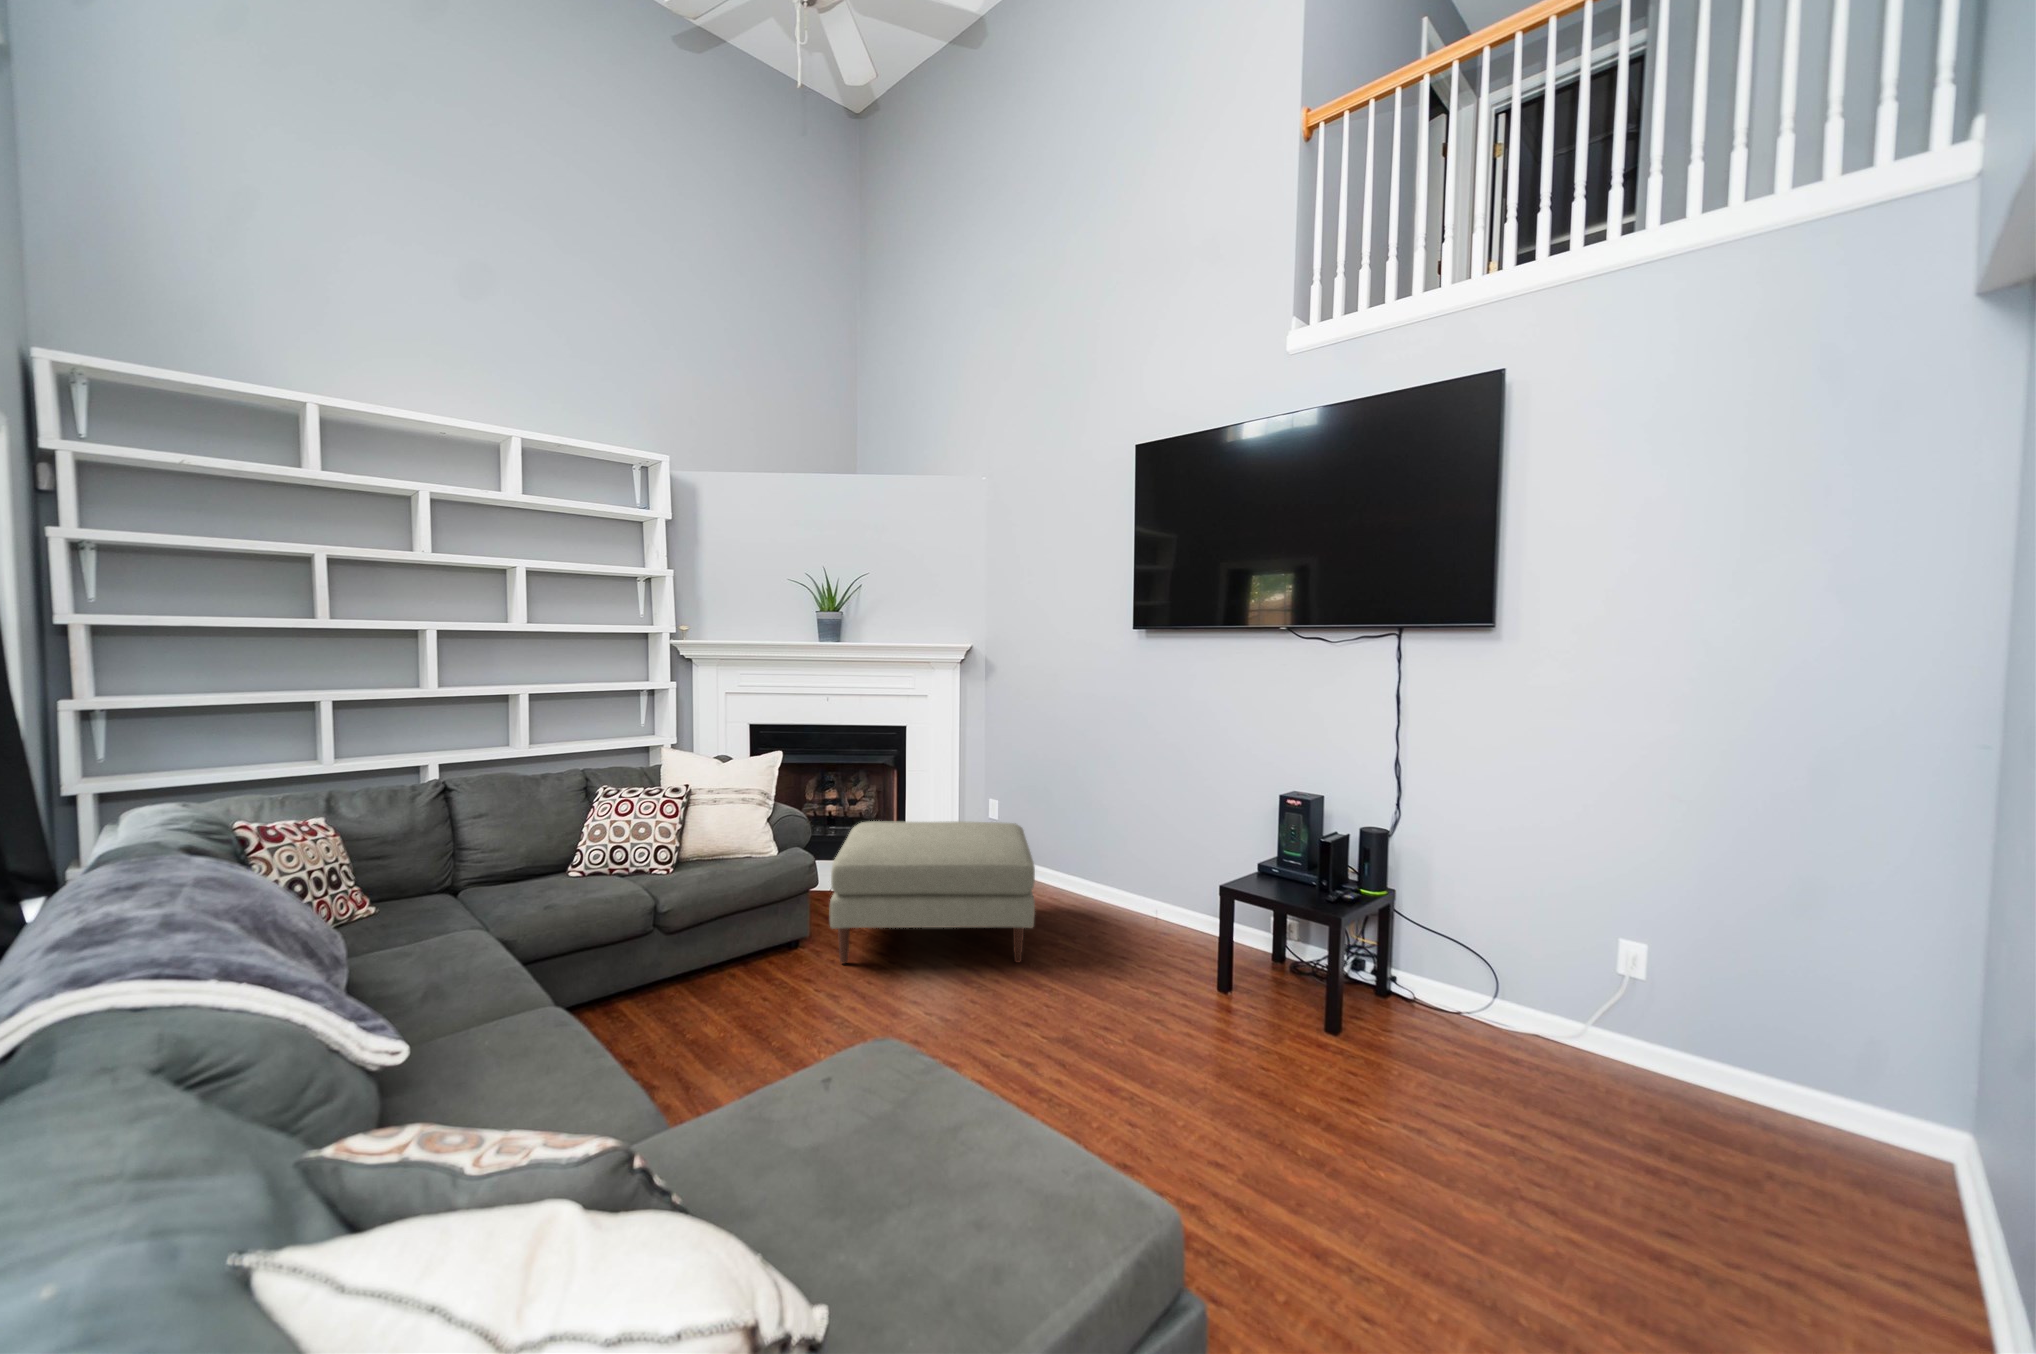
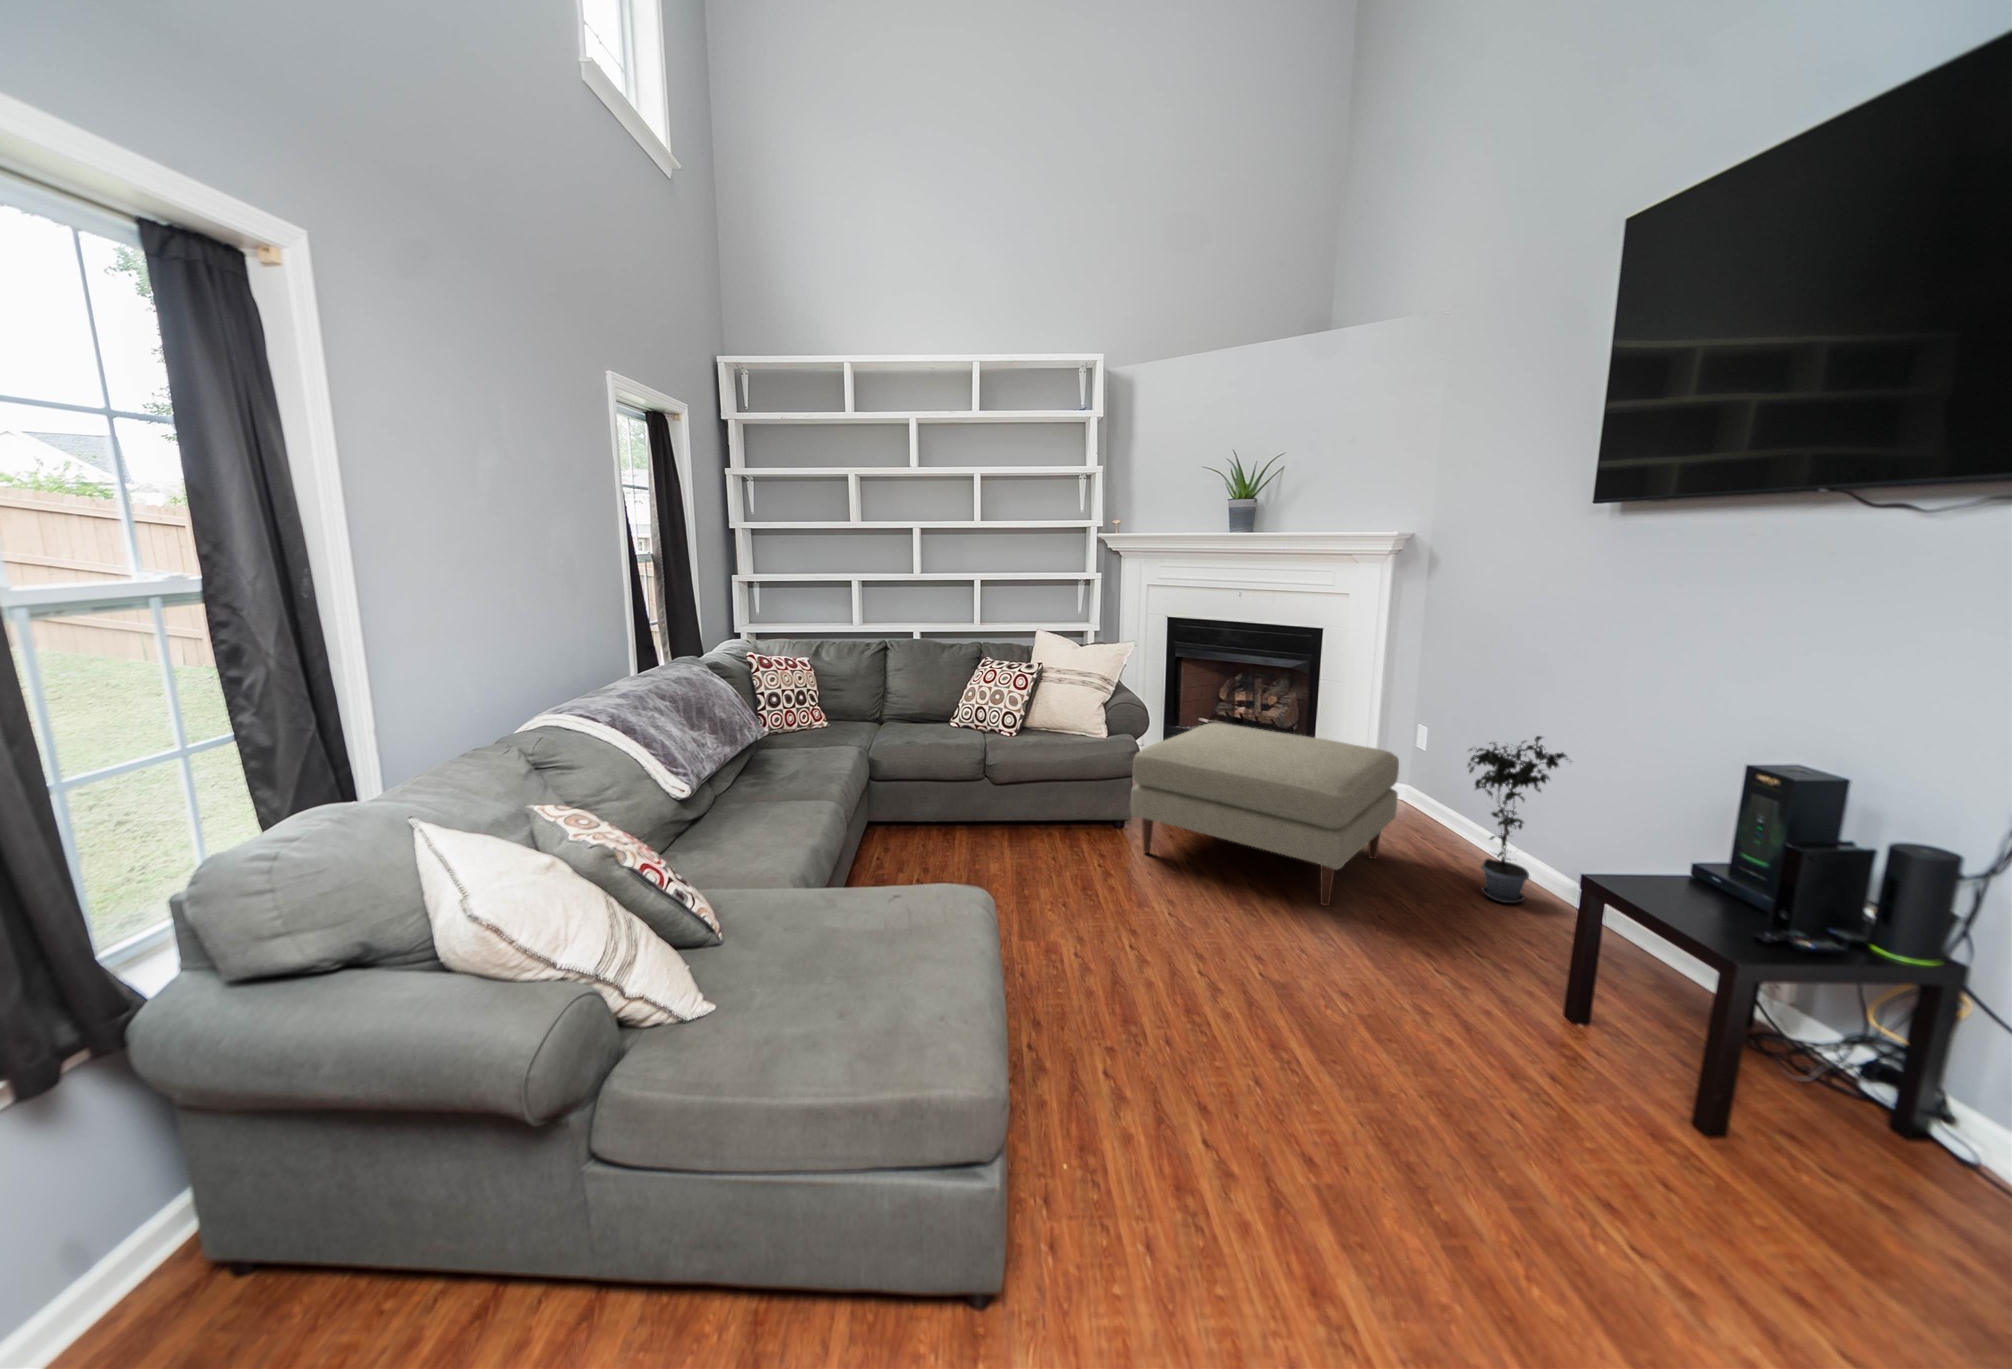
potted plant: none [1083,795,1139,923] -> present [1467,736,1567,903]

